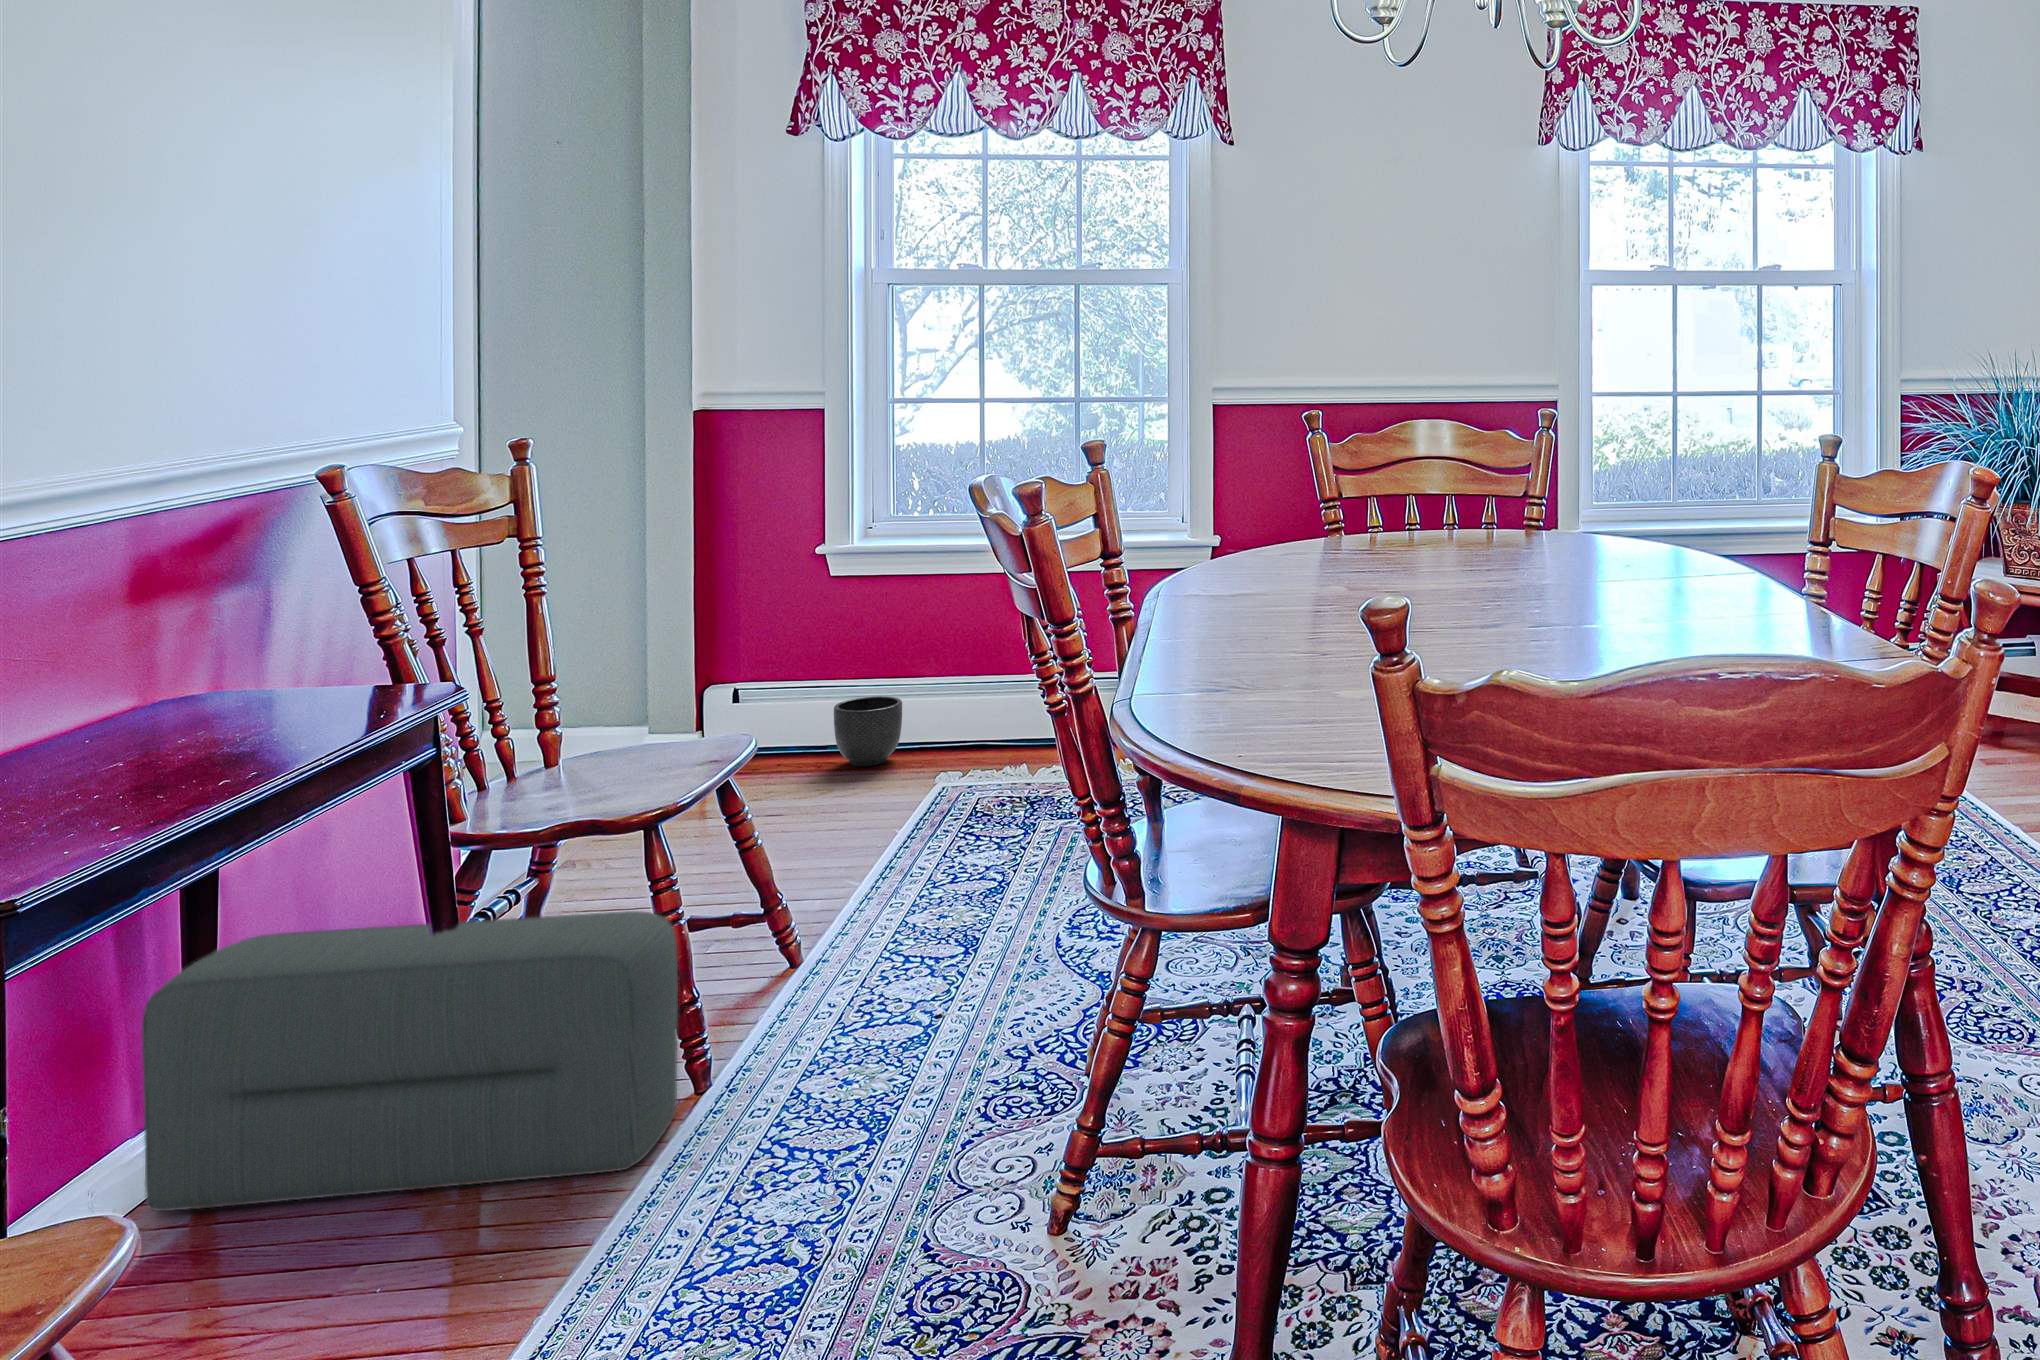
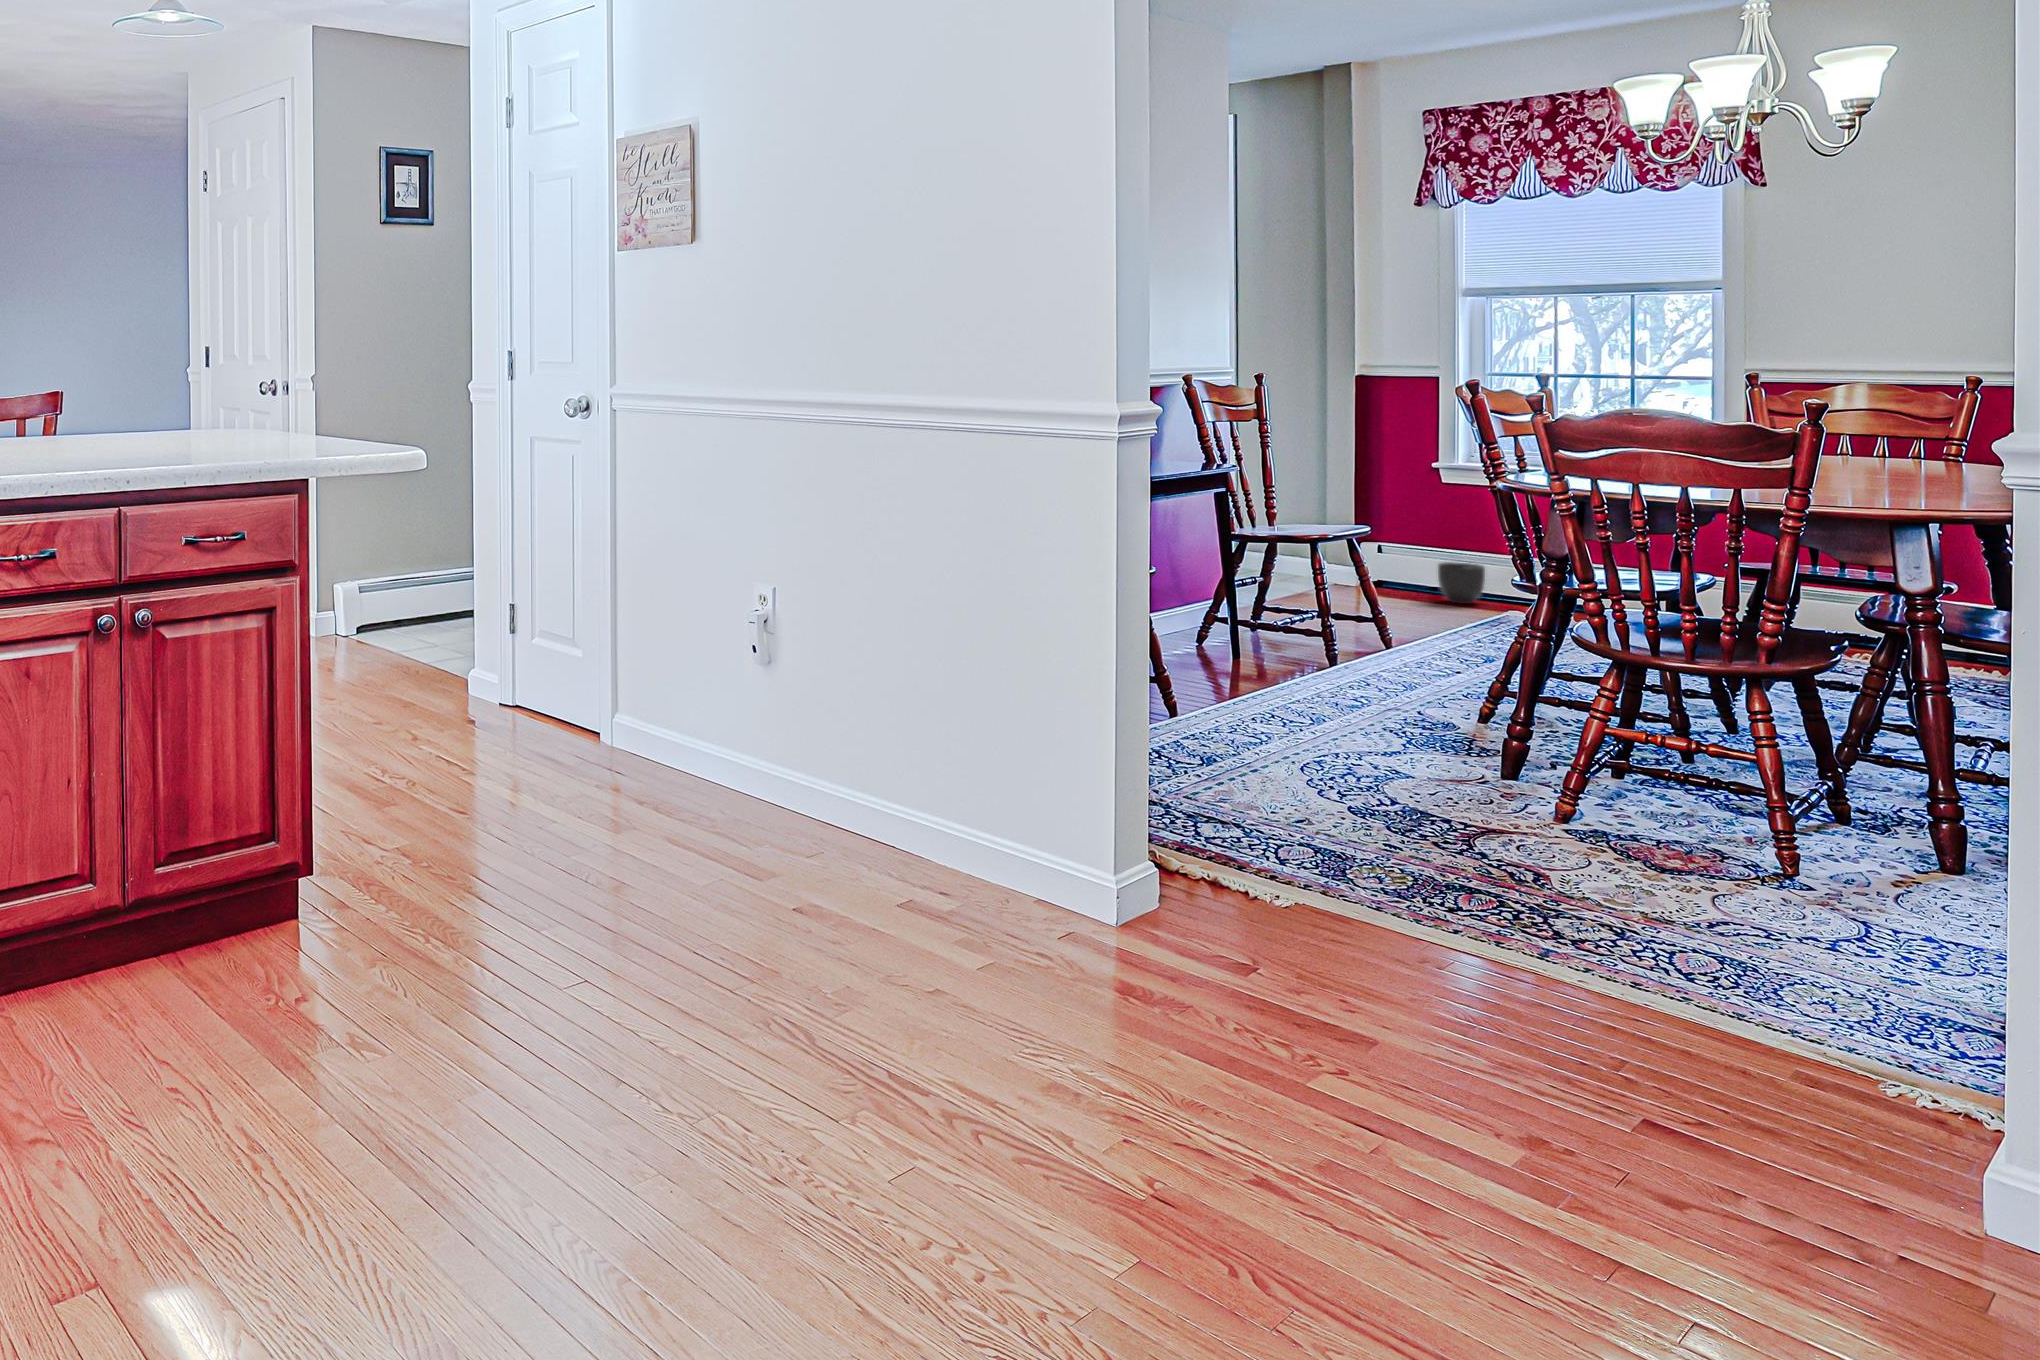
pouf: present [142,911,678,1211] -> none [1123,563,1328,680]

